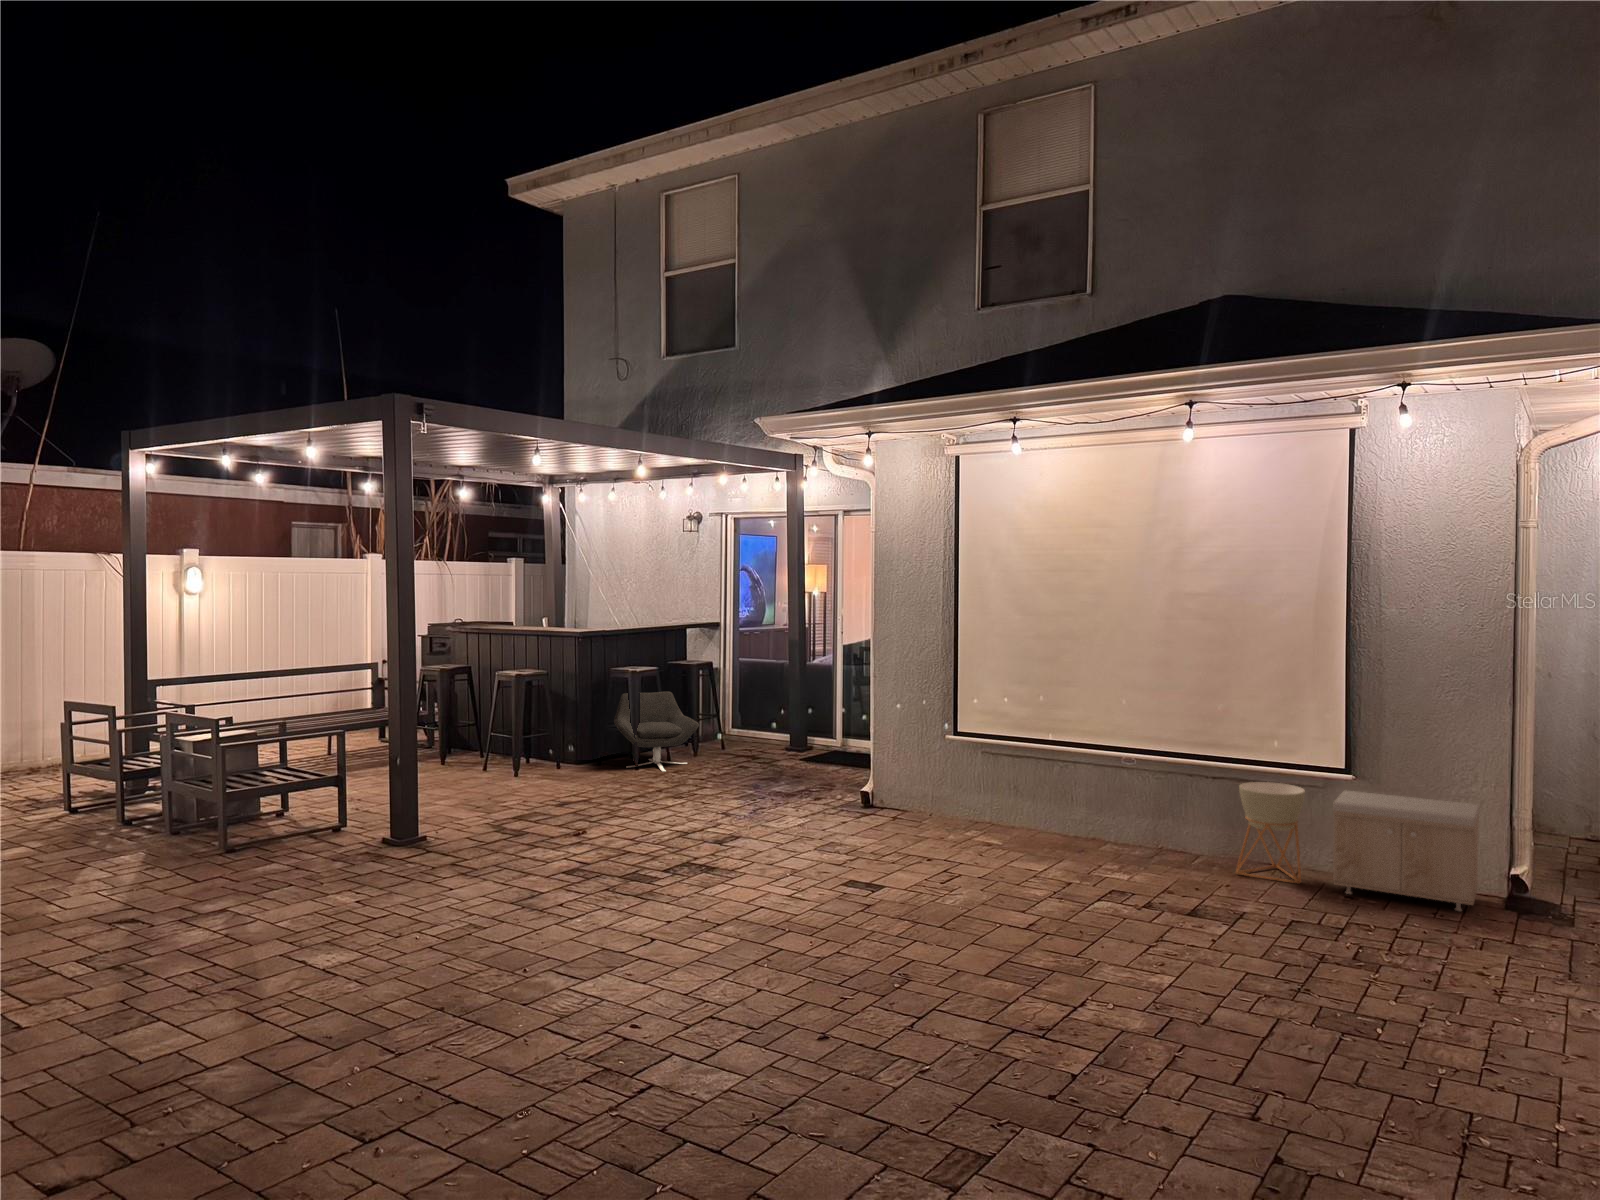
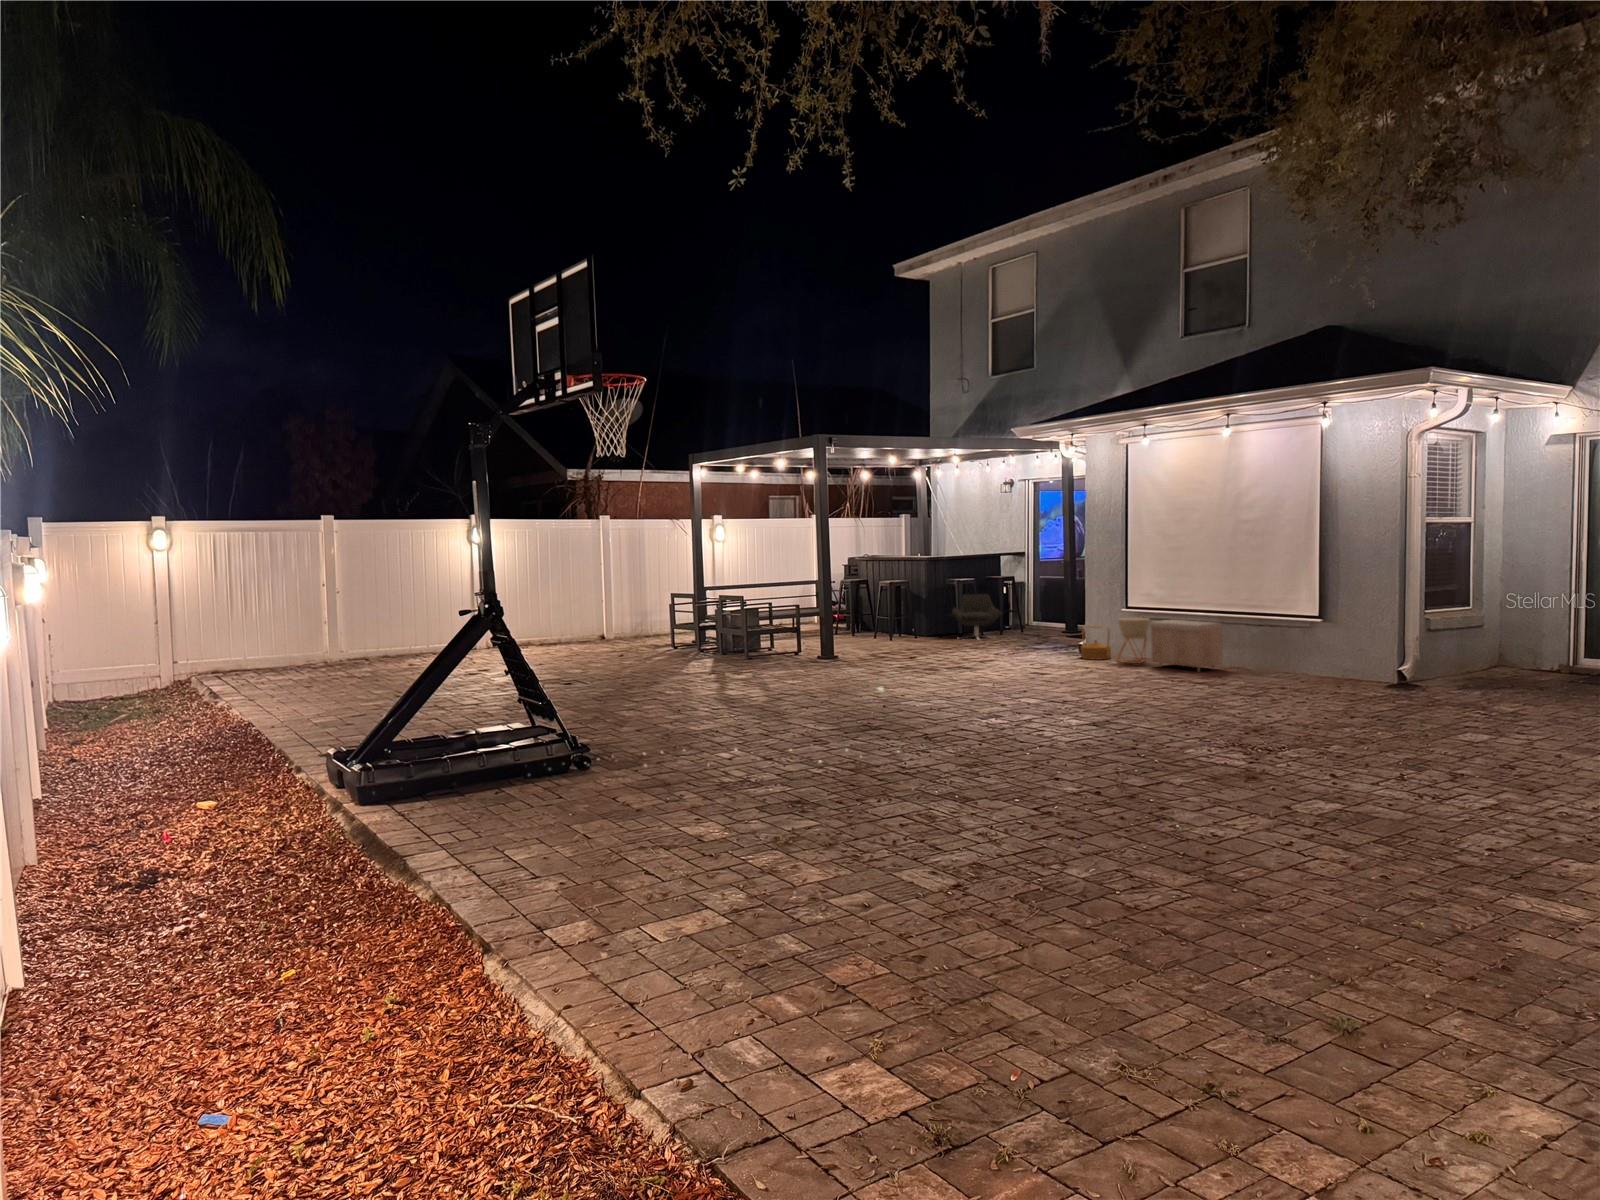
woven basket: none [871,761,923,824] -> present [1081,625,1111,659]
planter: present [1236,782,1305,884] -> present [1117,618,1149,664]
storage bench: present [1333,790,1479,911] -> present [1150,620,1222,671]

